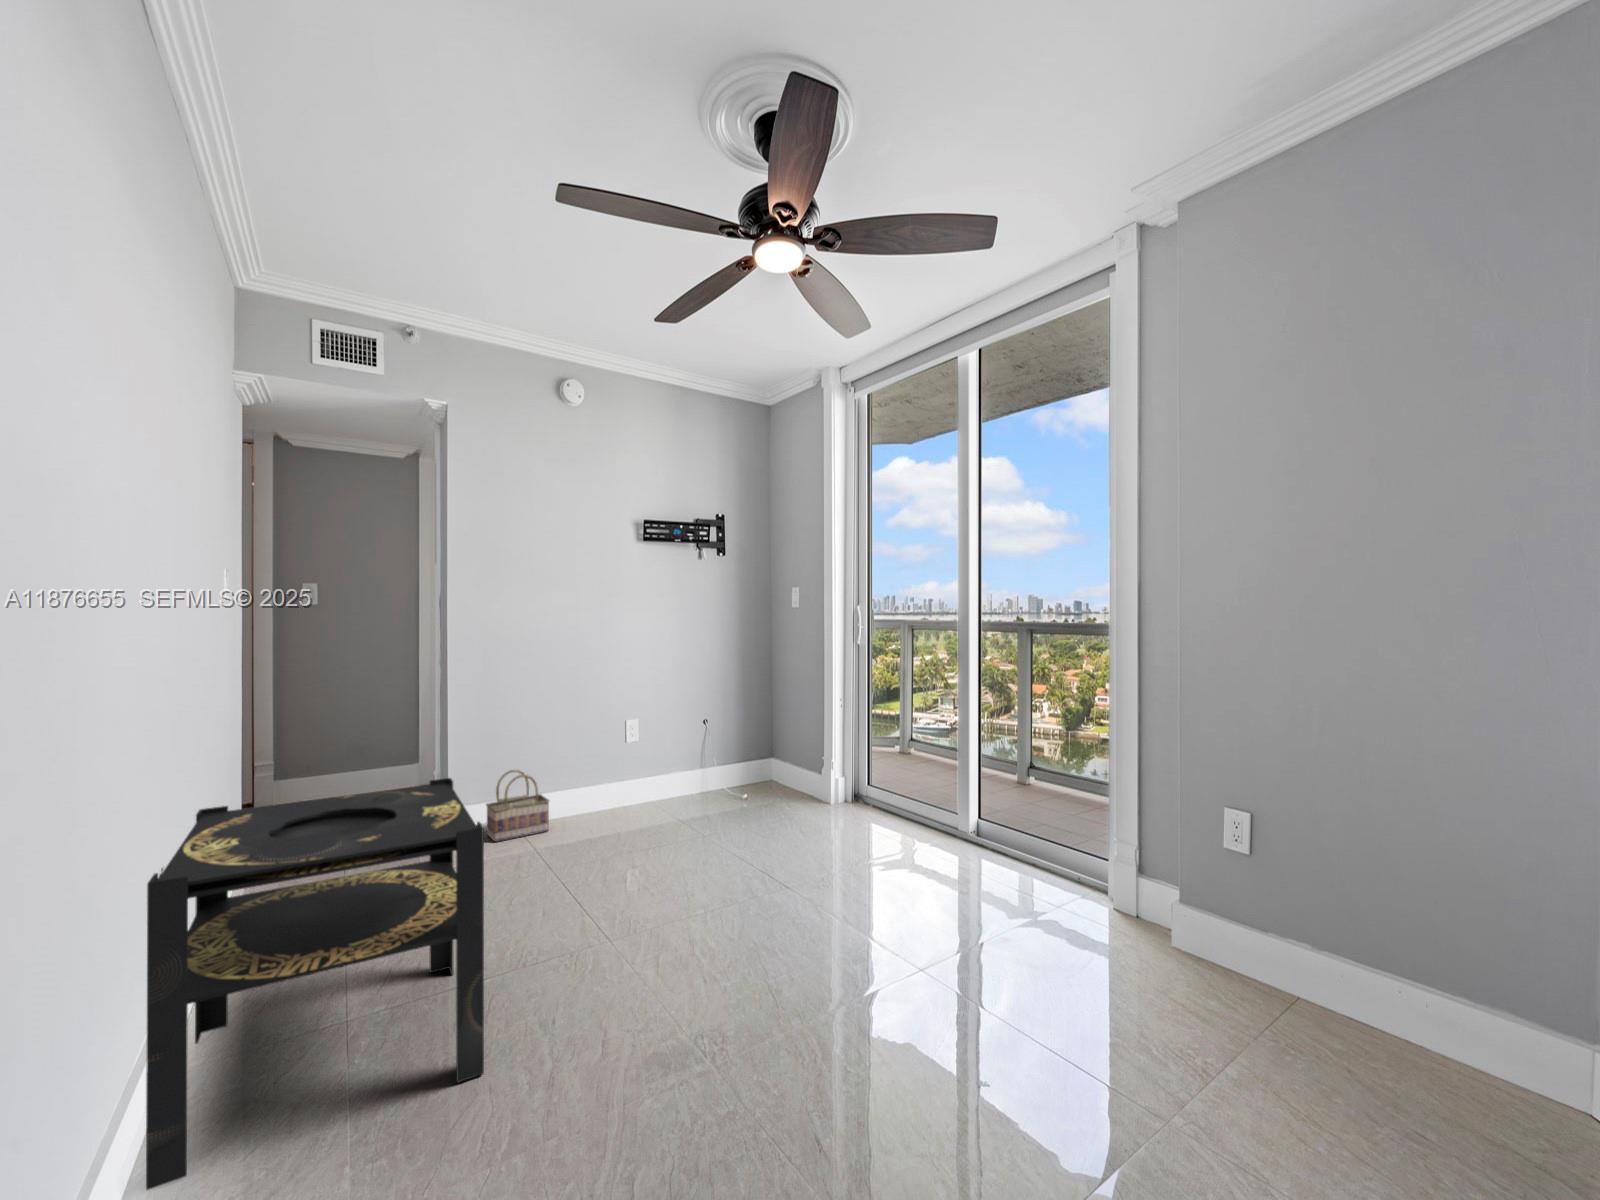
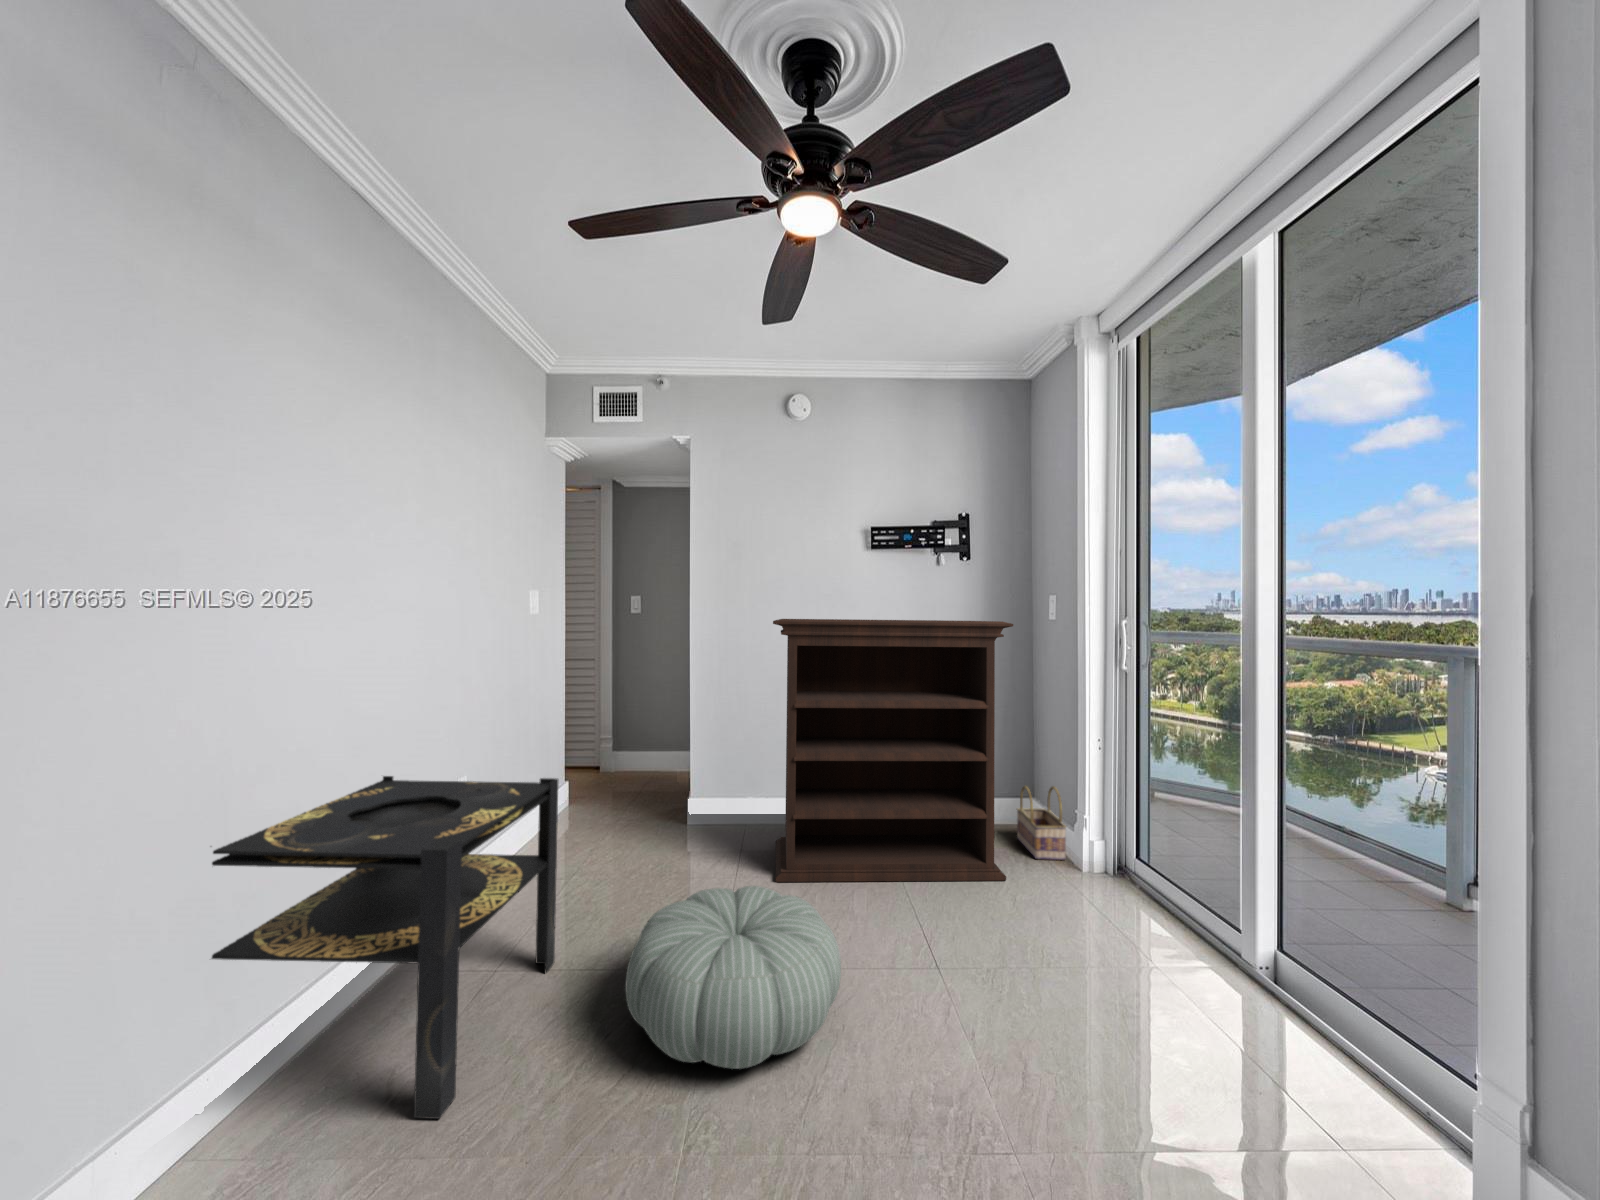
bookshelf: none [567,609,791,861] -> present [773,619,1013,882]
basket: present [486,770,549,842] -> present [1017,786,1066,860]
pouf: none [566,844,751,974] -> present [625,886,841,1069]

